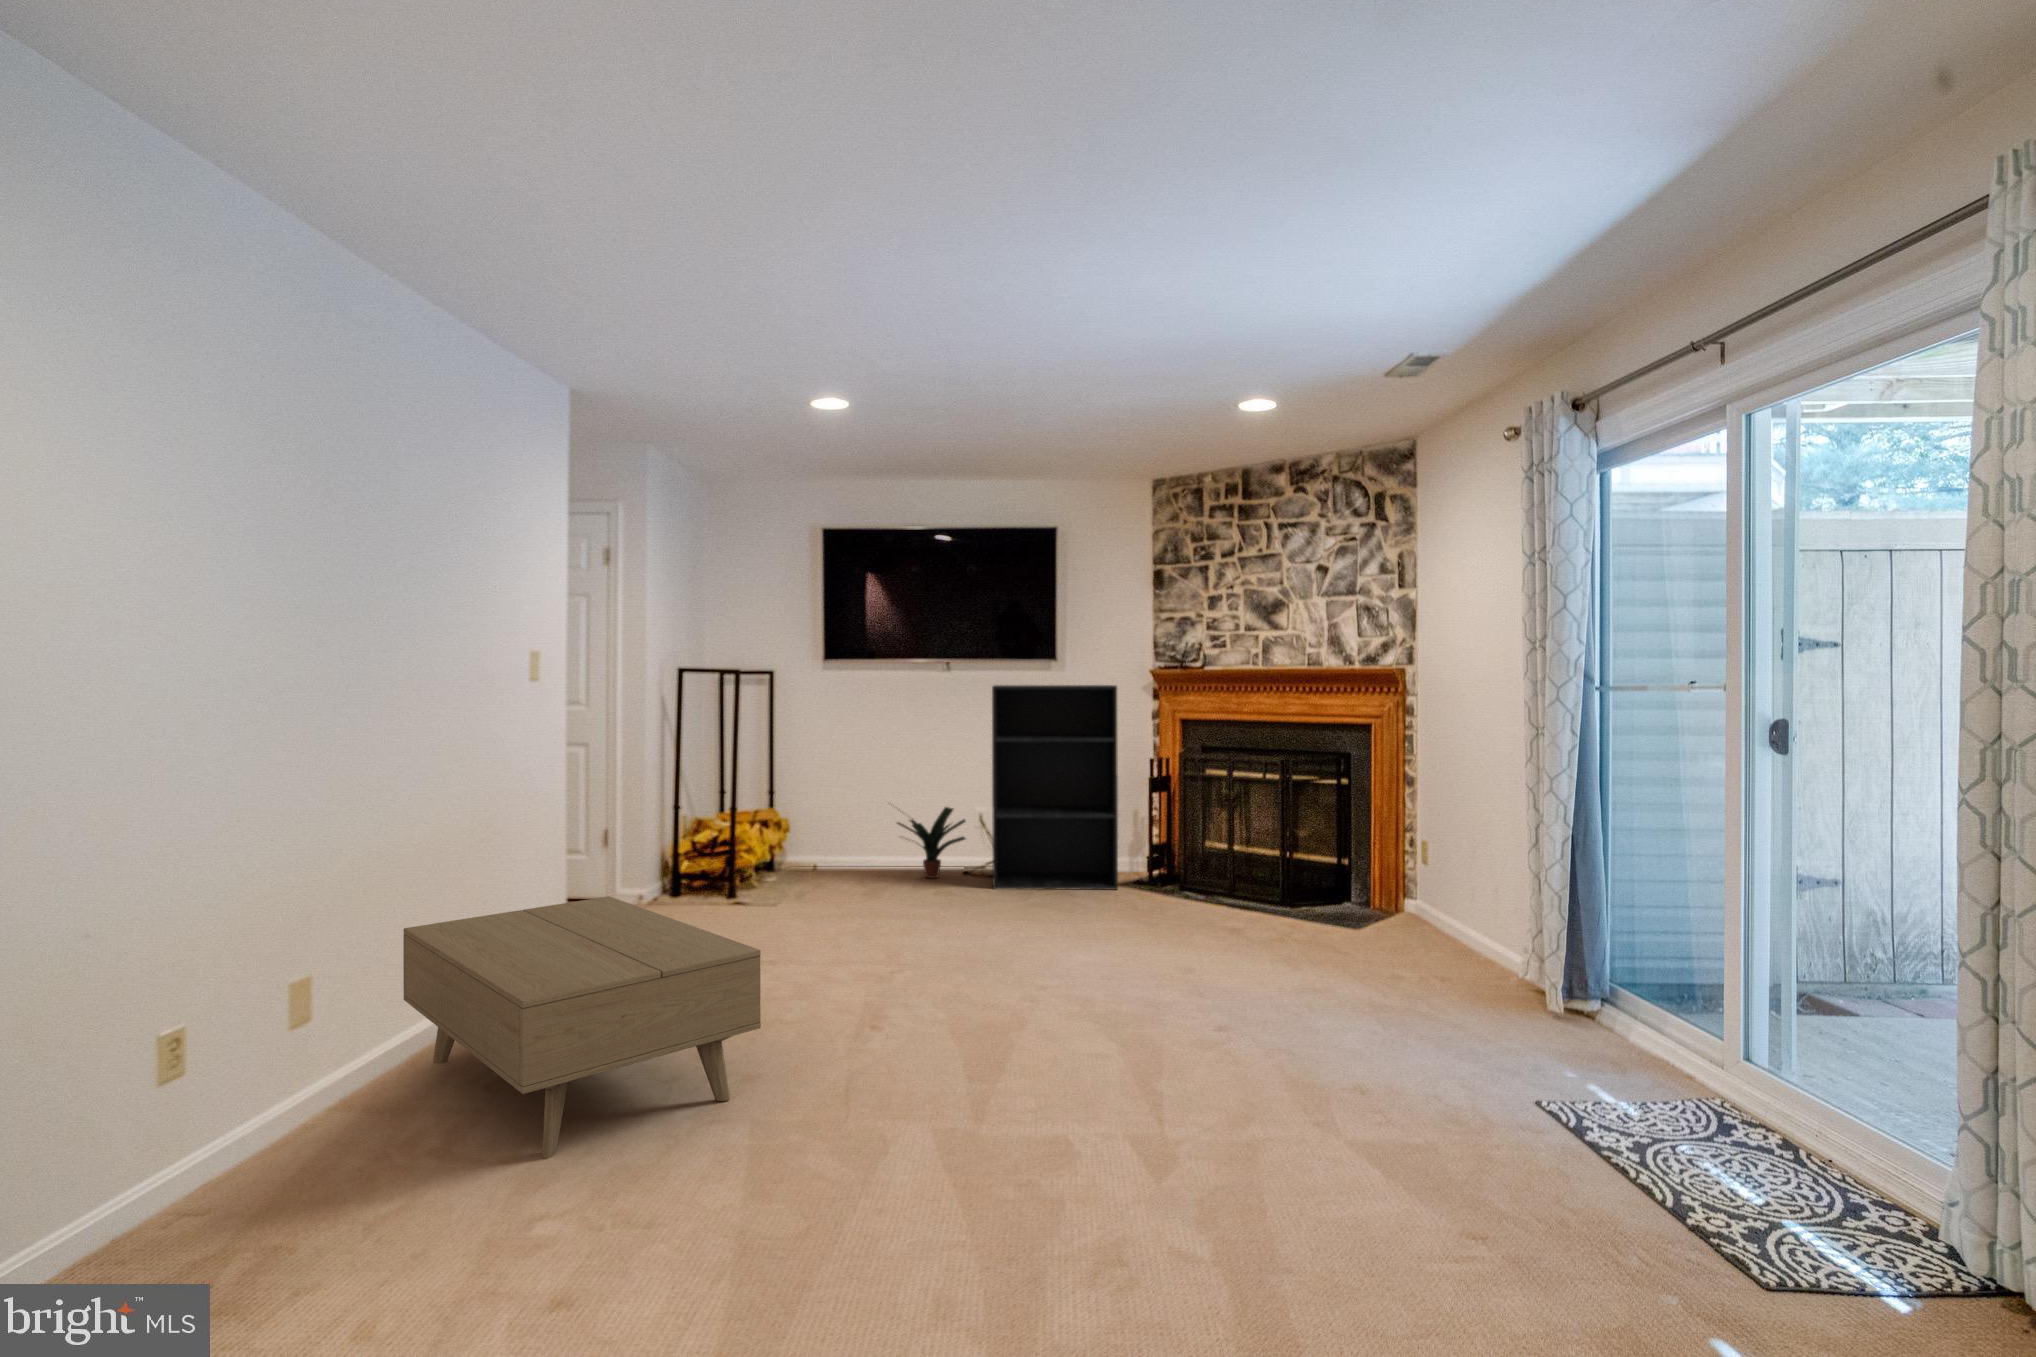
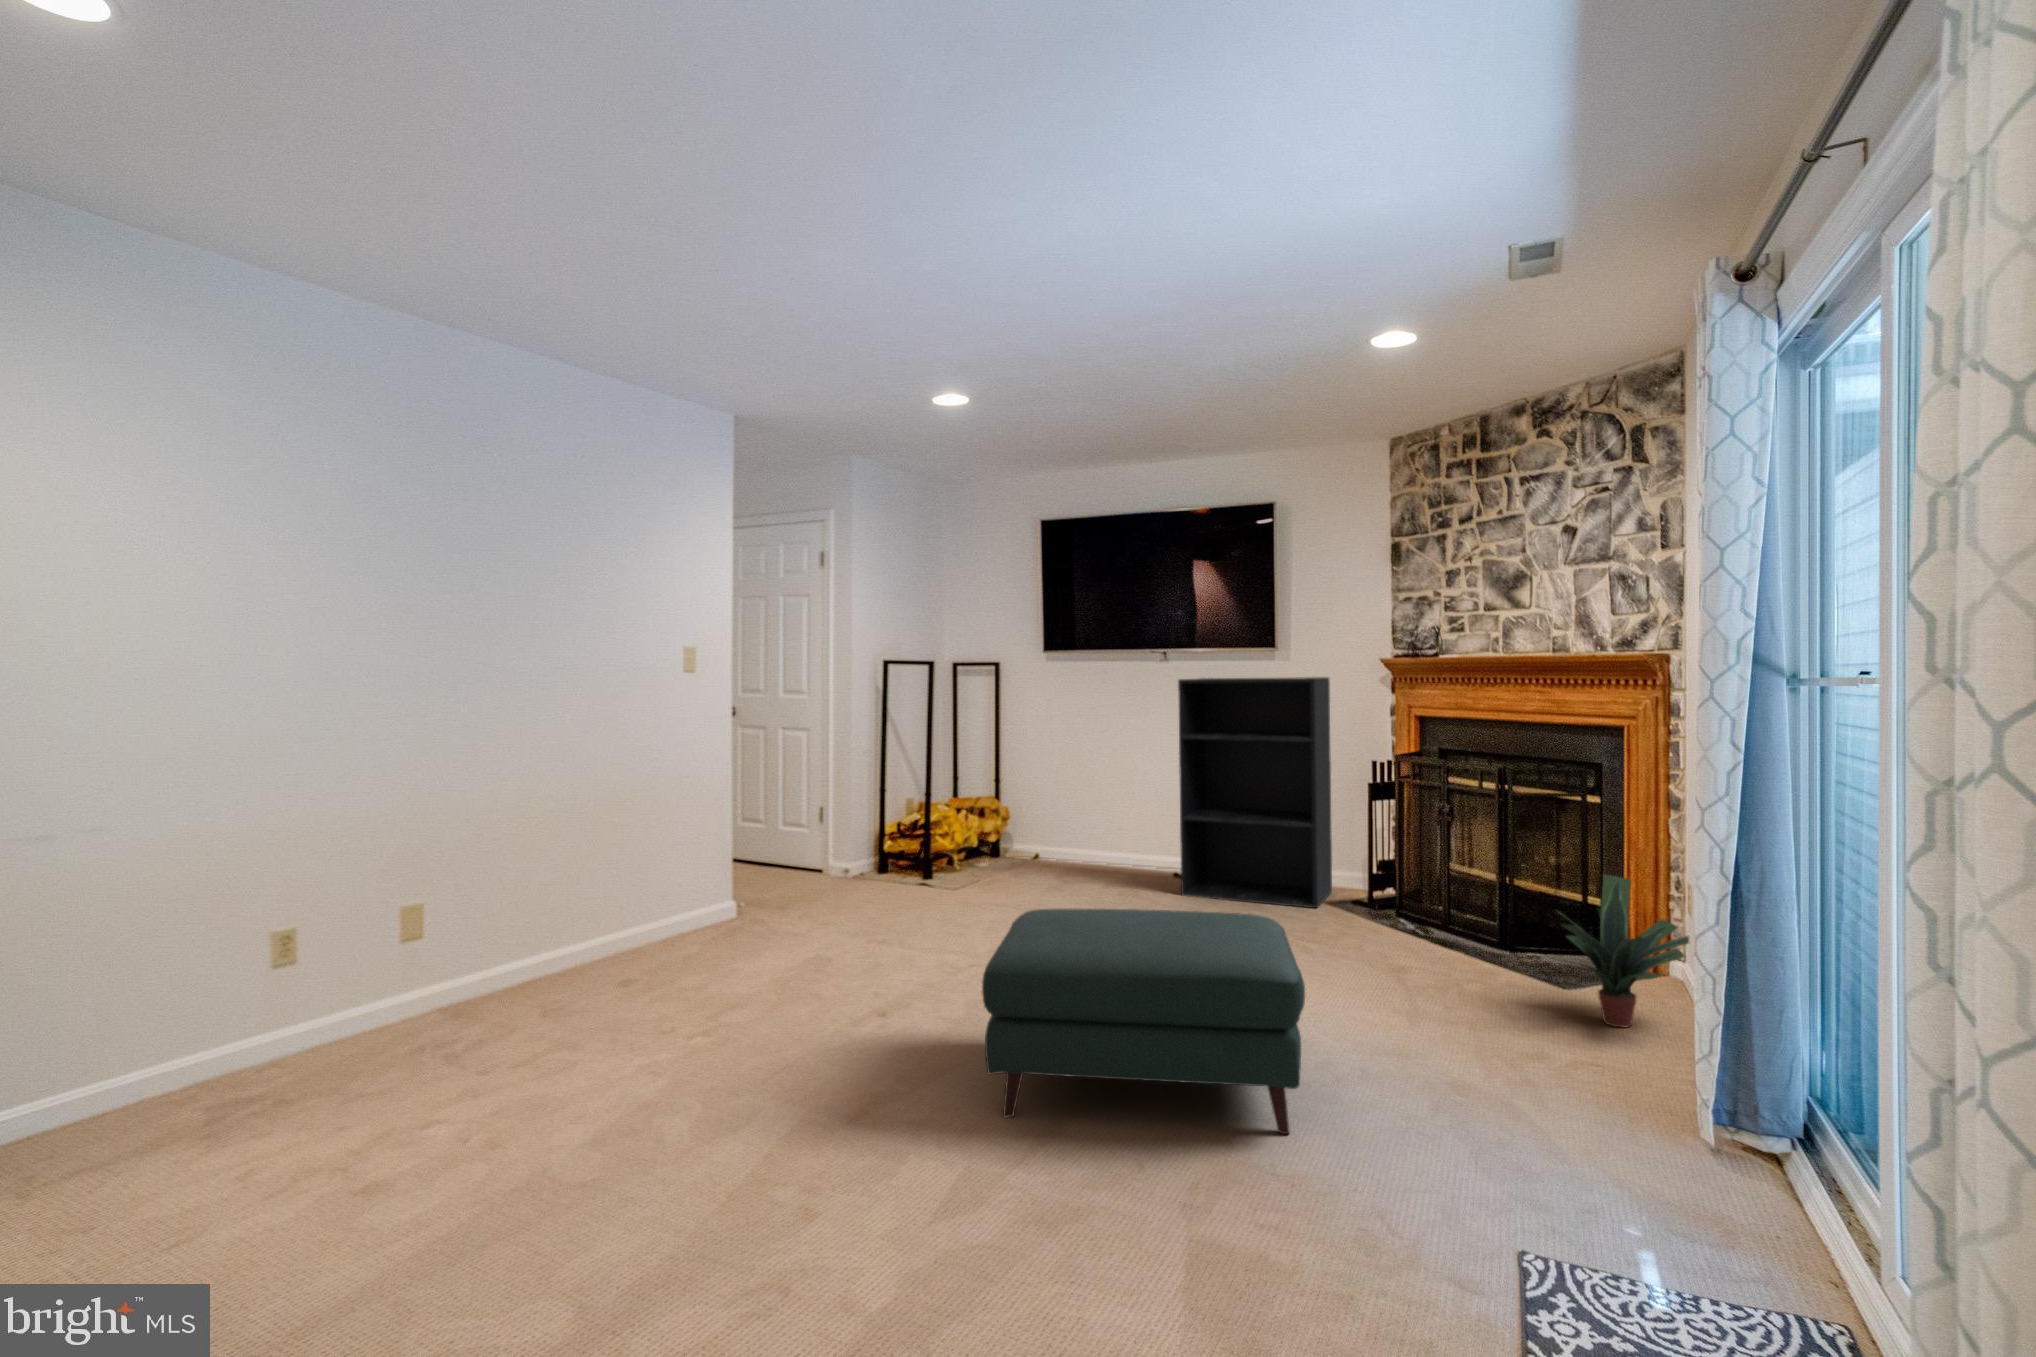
potted plant: present [897,807,965,878] -> present [1561,875,1689,1027]
ottoman: none [1033,886,1346,1089] -> present [982,908,1305,1134]
coffee table: present [403,896,761,1159] -> none [469,871,704,1086]

